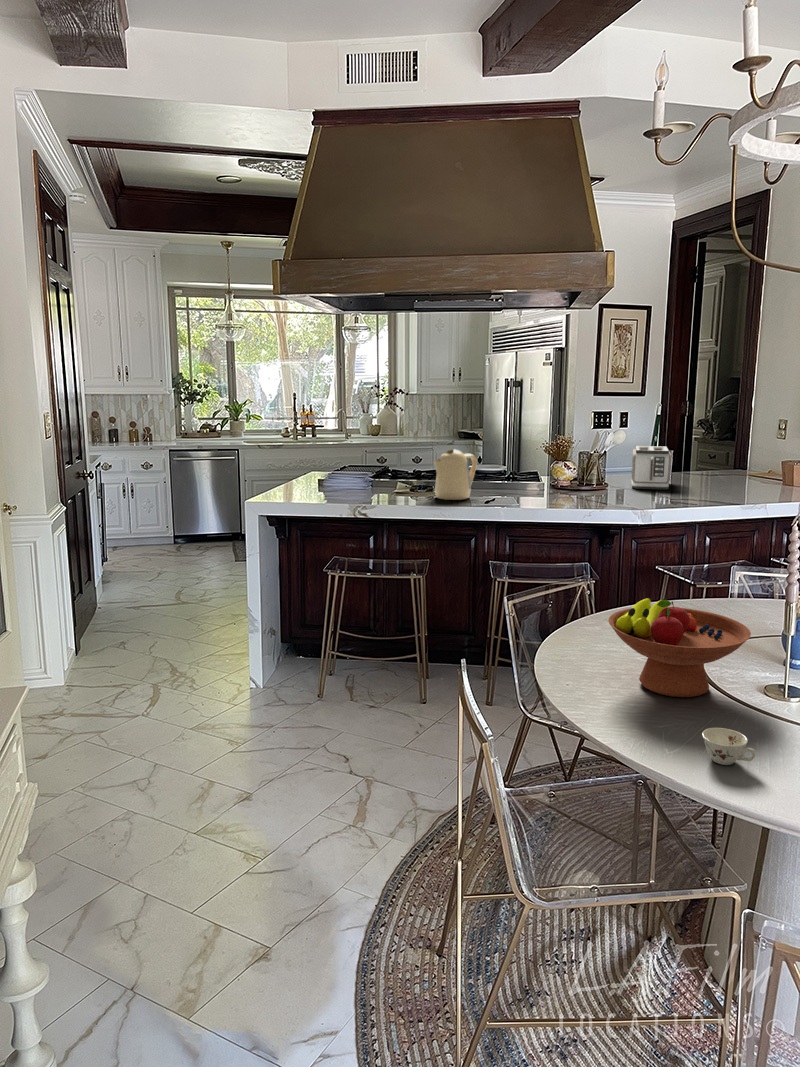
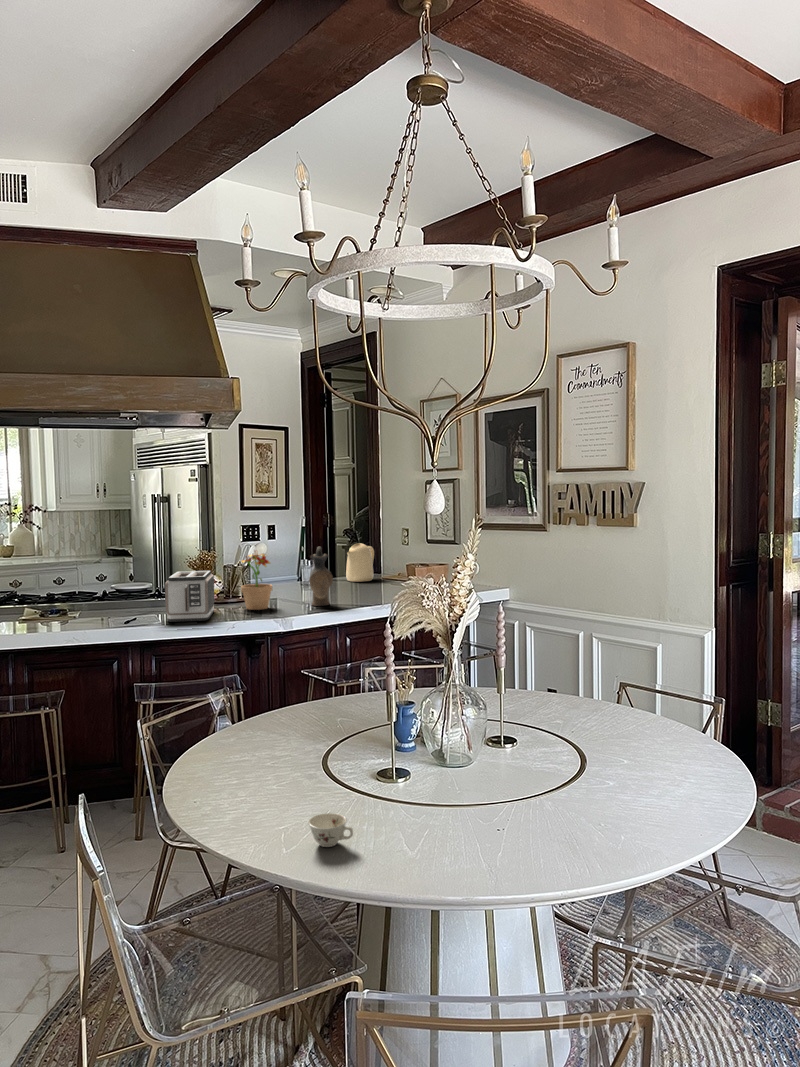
potted plant: none [595,436,631,498] -> present [241,553,272,610]
ceramic pitcher: none [670,436,697,499] -> present [309,547,333,606]
toaster: present [632,446,671,490] -> present [165,571,215,622]
kettle: present [433,449,477,500] -> present [346,543,374,582]
fruit bowl: present [608,598,751,697] -> none [230,702,356,794]

